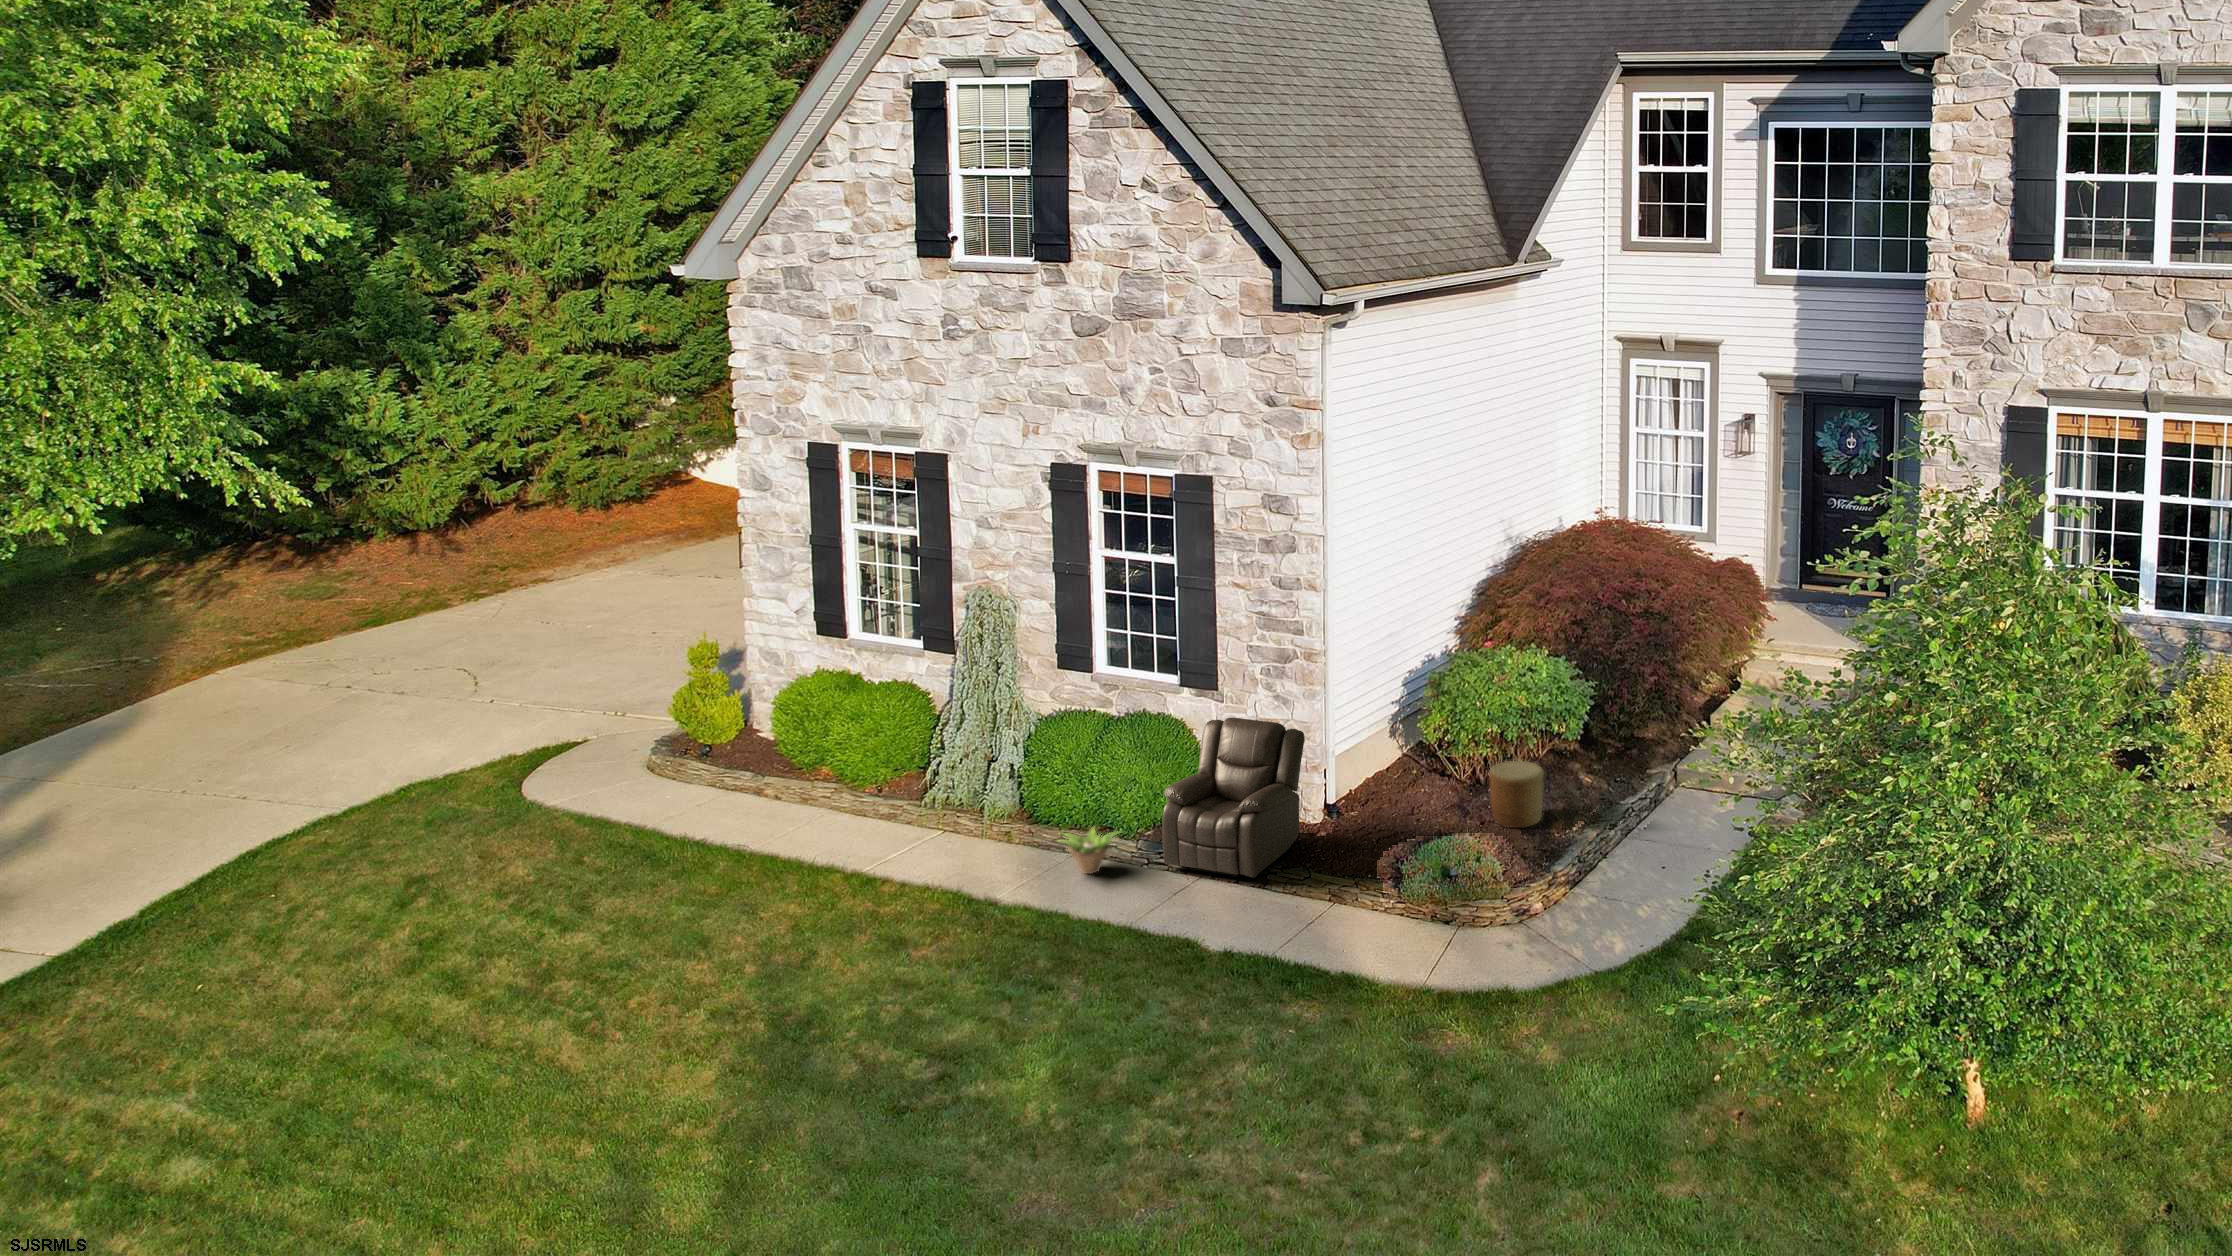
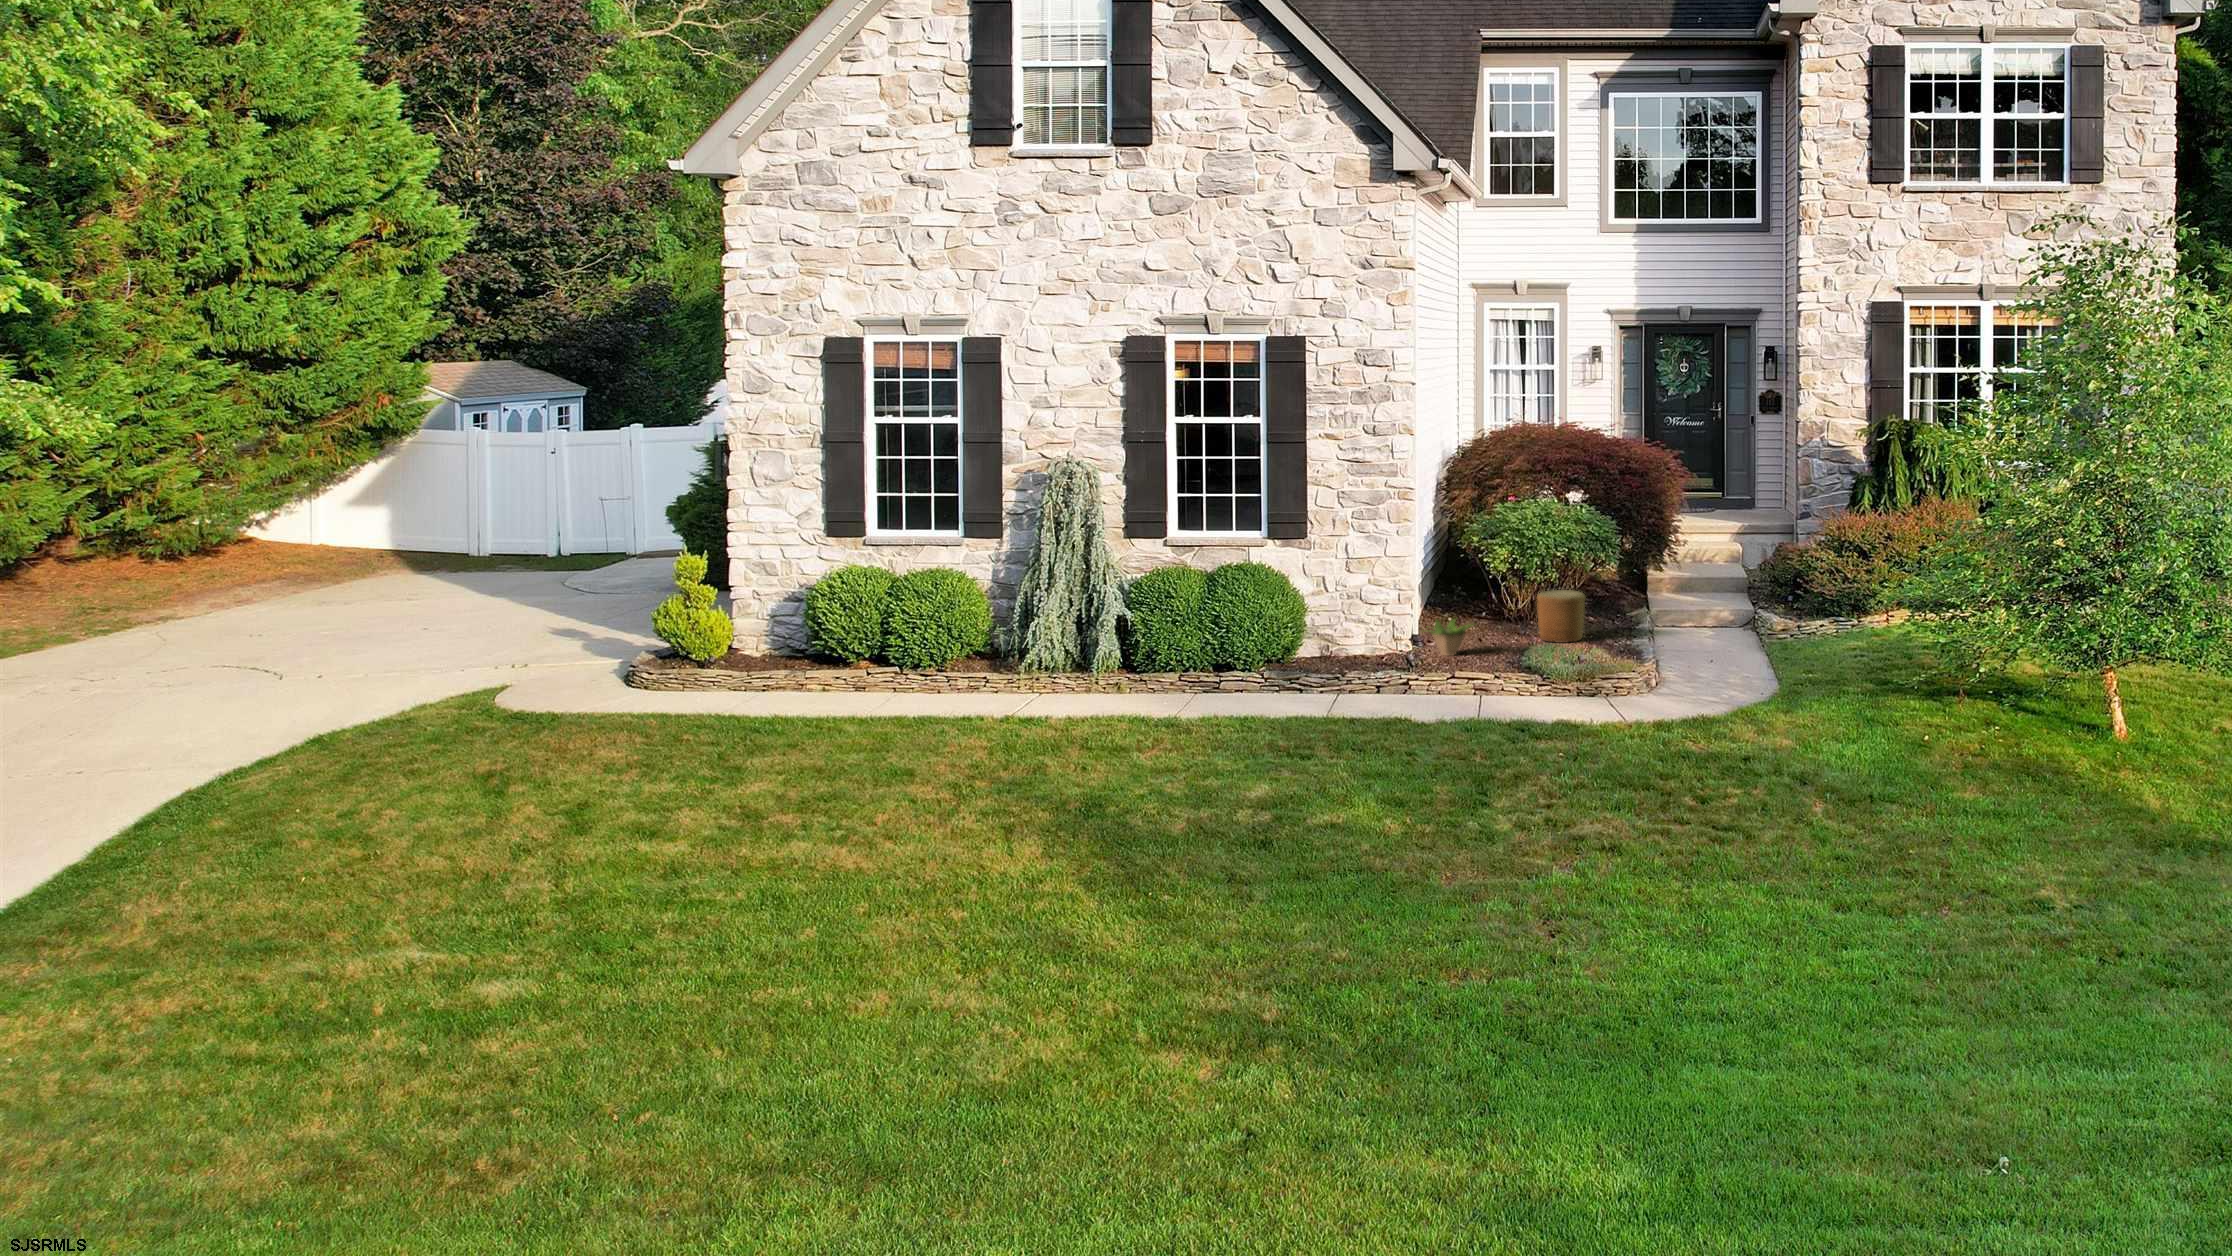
chair: present [1162,718,1305,878] -> none [1300,552,1408,683]
decorative plant: present [1062,827,1118,874] -> present [1429,619,1472,656]

